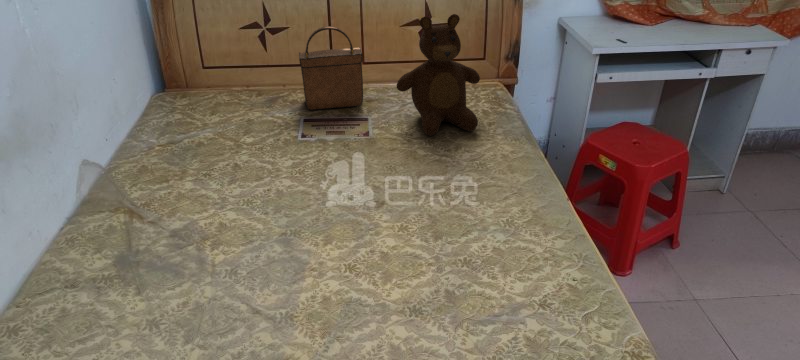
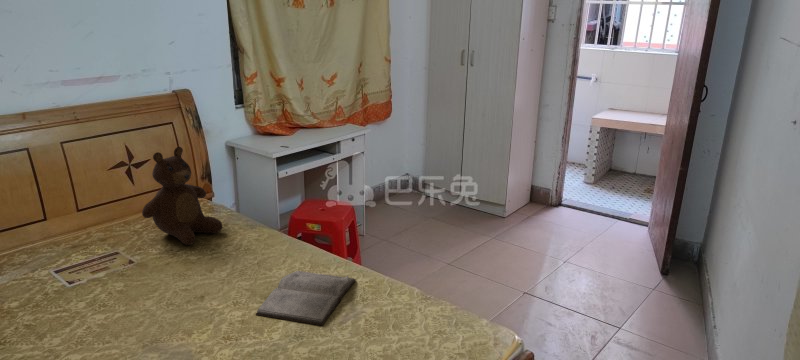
handbag: present [299,26,363,110] -> none [20,180,101,264]
diary: none [405,218,561,312] -> present [256,271,356,325]

